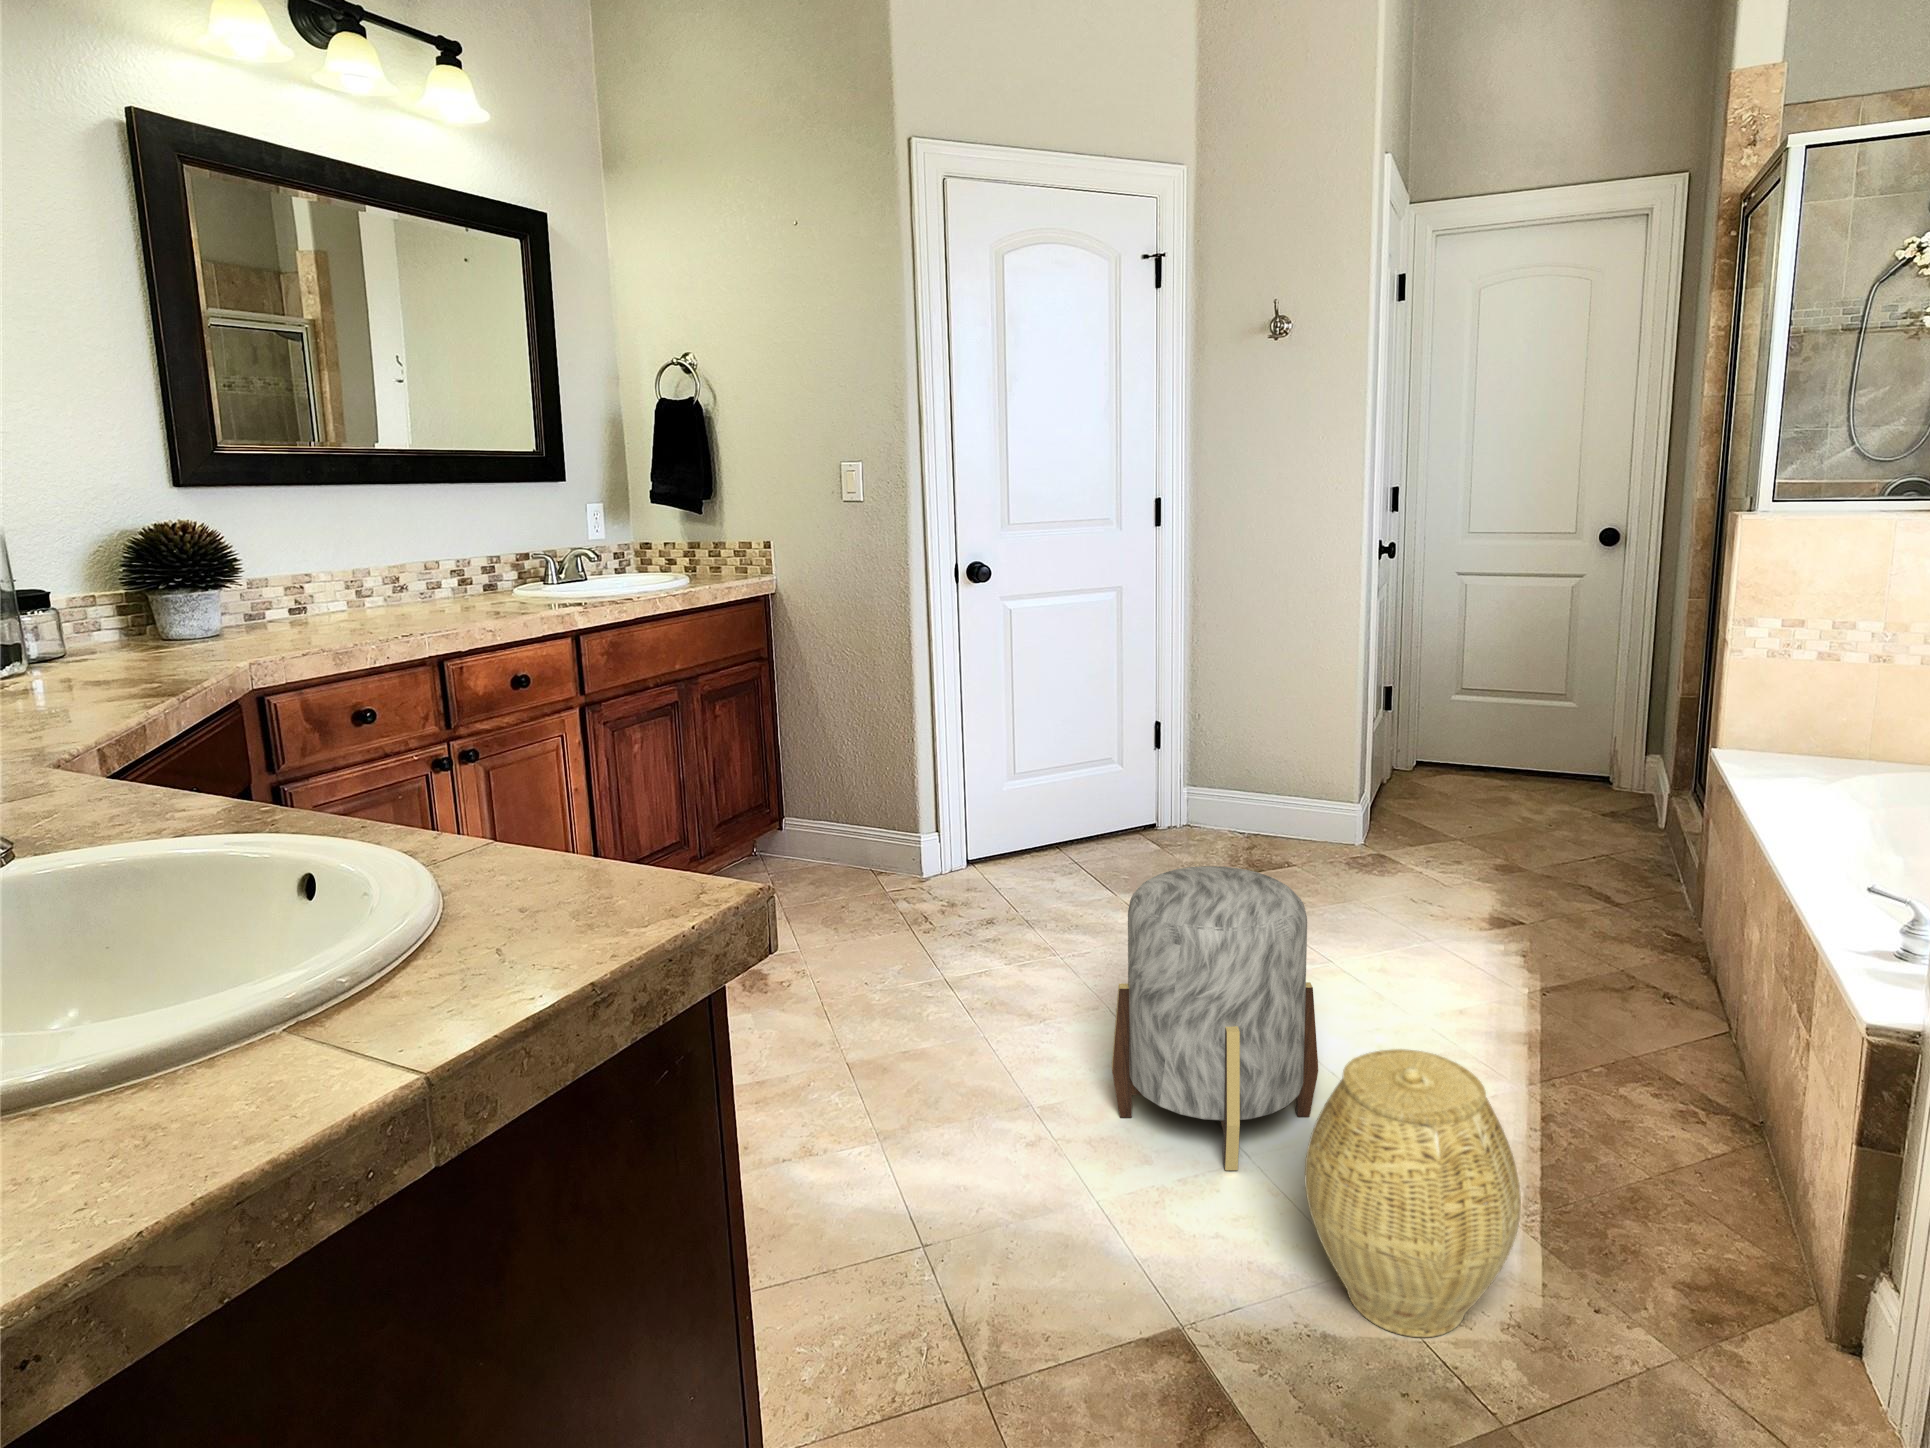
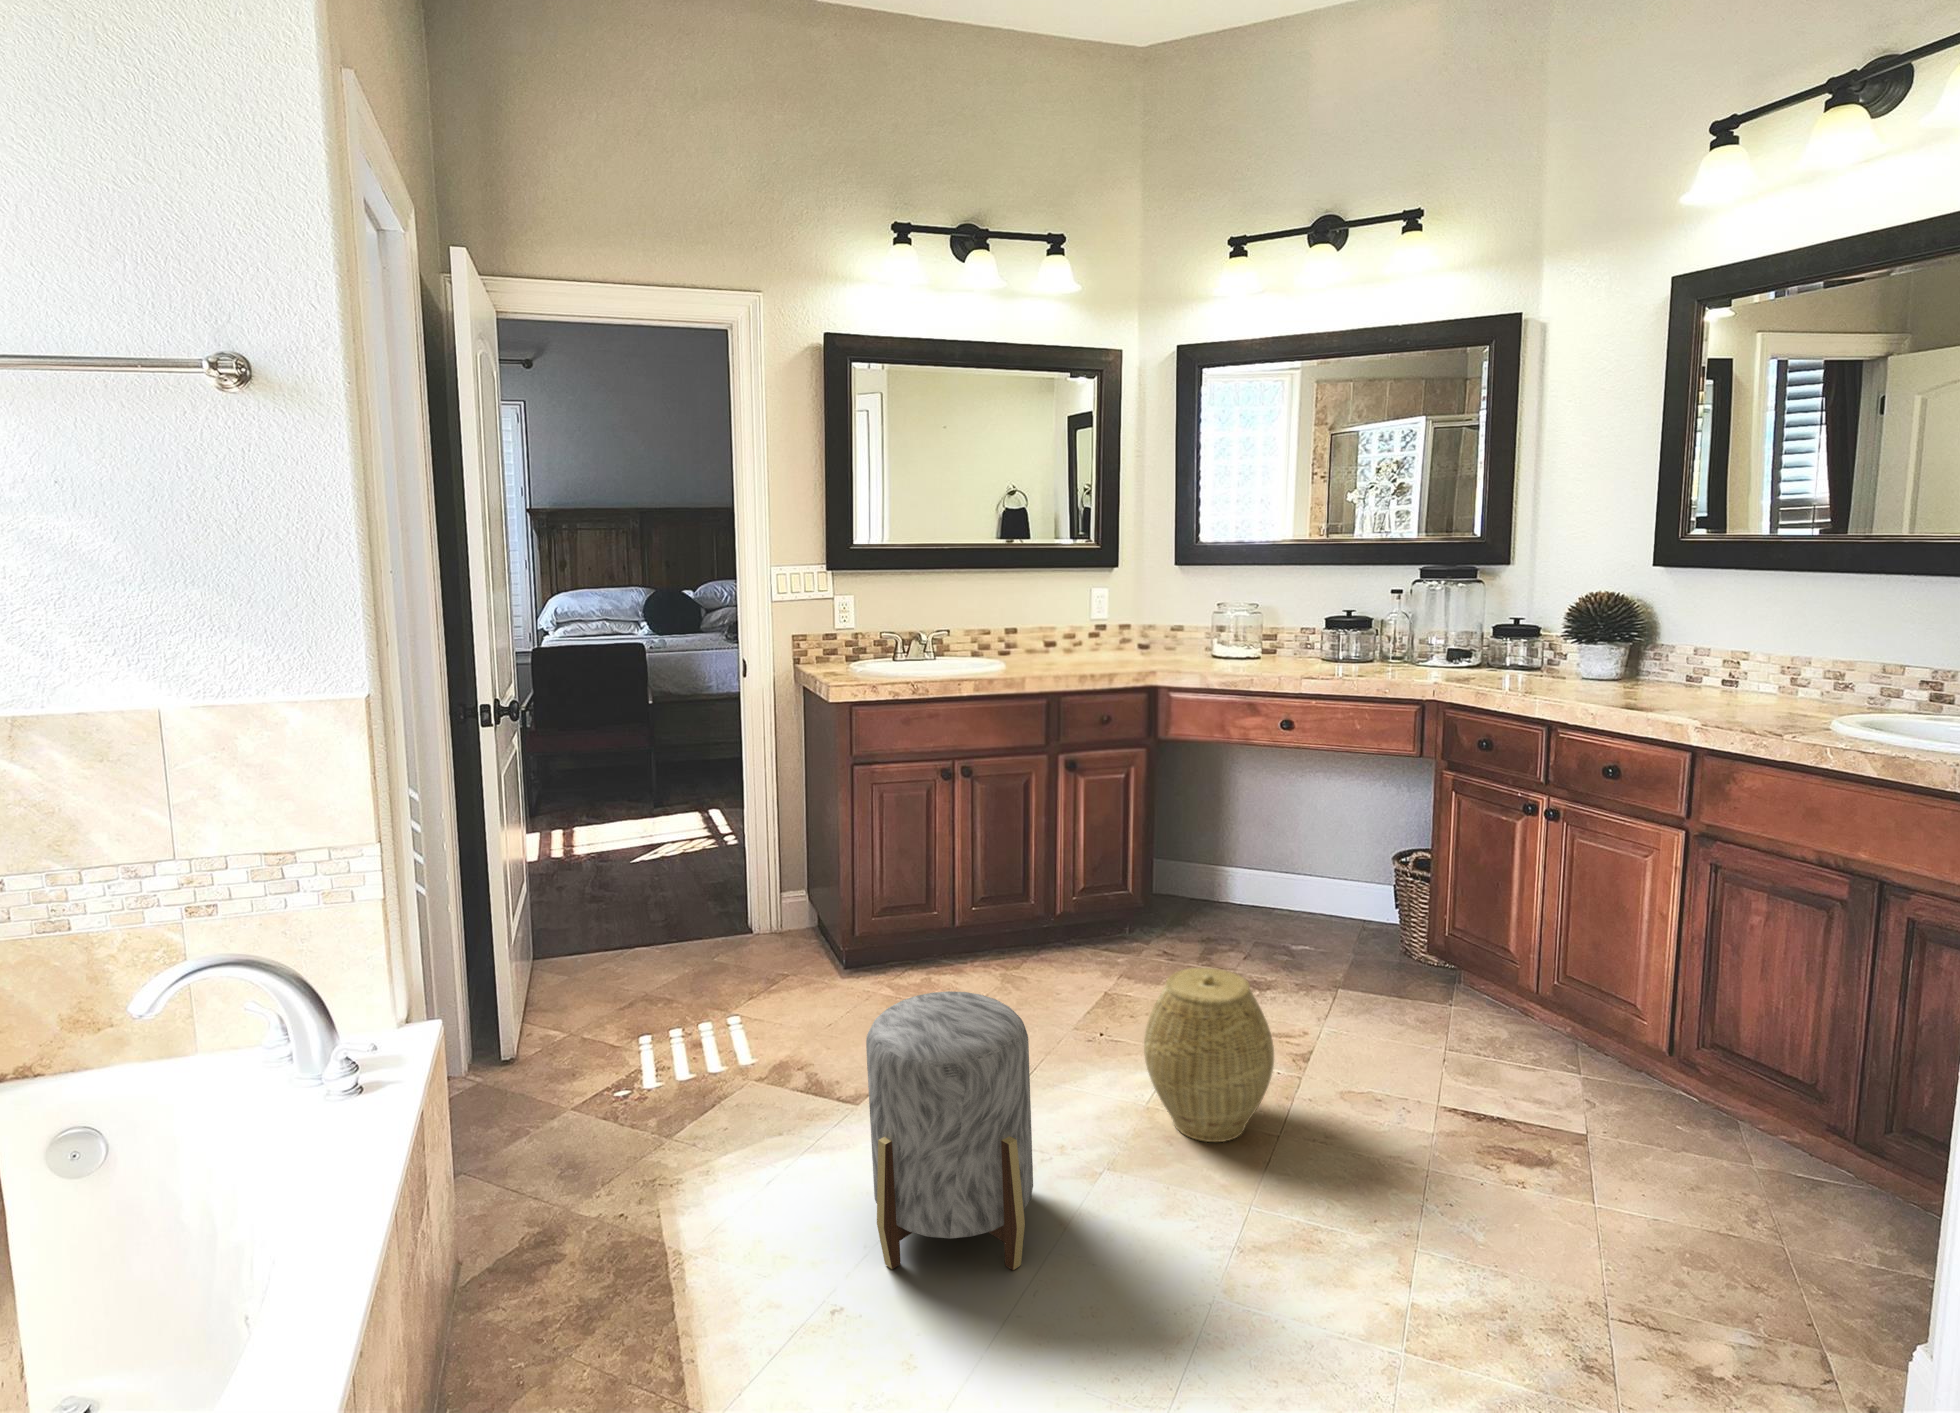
woven basket: present [1305,1049,1521,1337] -> present [1144,968,1274,1142]

